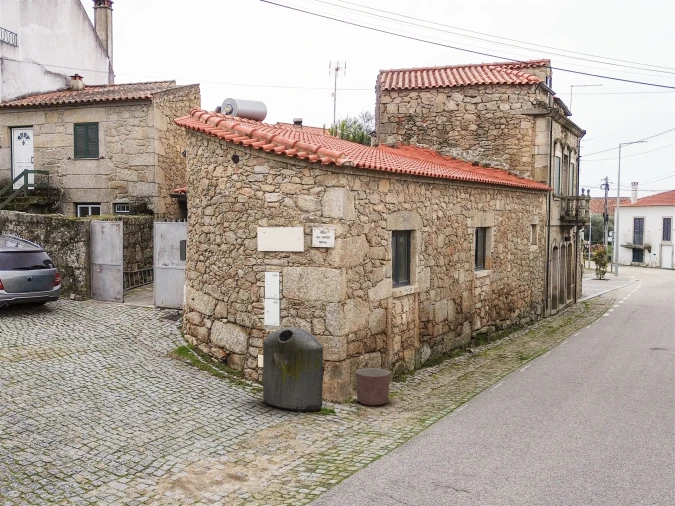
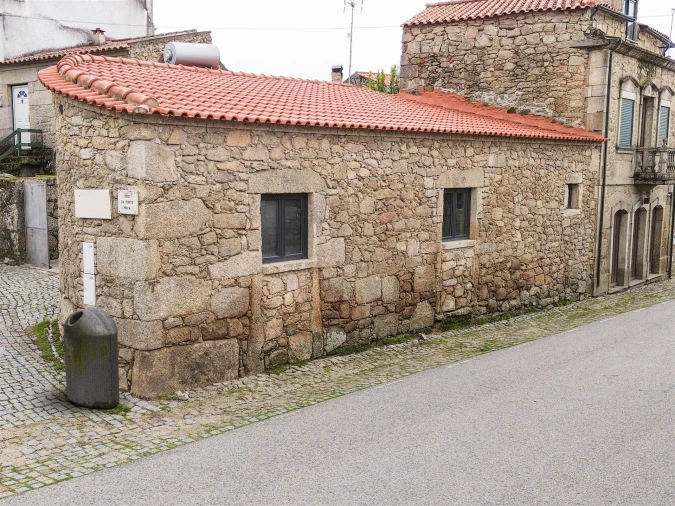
planter: present [356,368,390,405] -> none [167,360,209,406]

